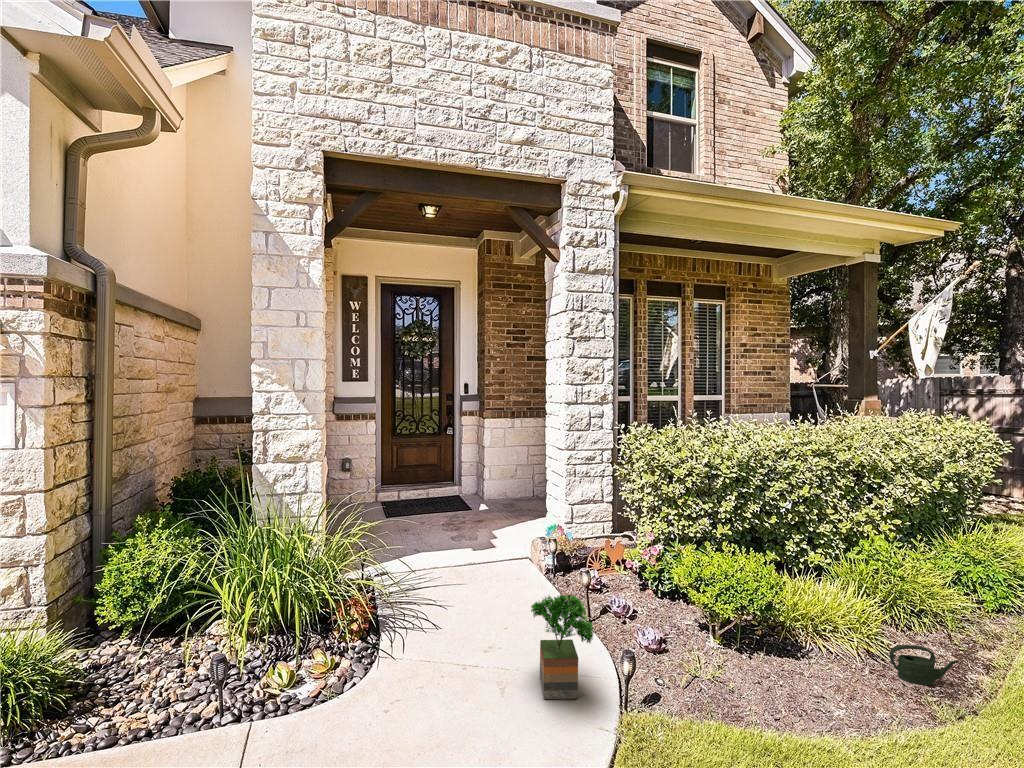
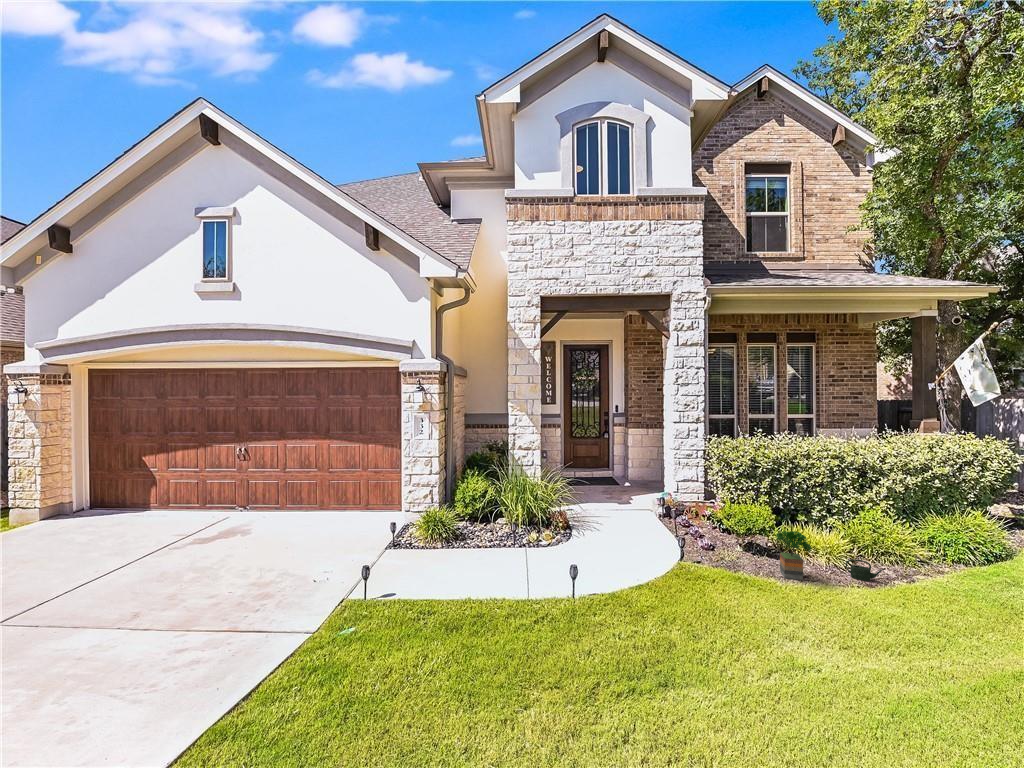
potted tree: present [531,594,593,699] -> present [776,531,811,580]

